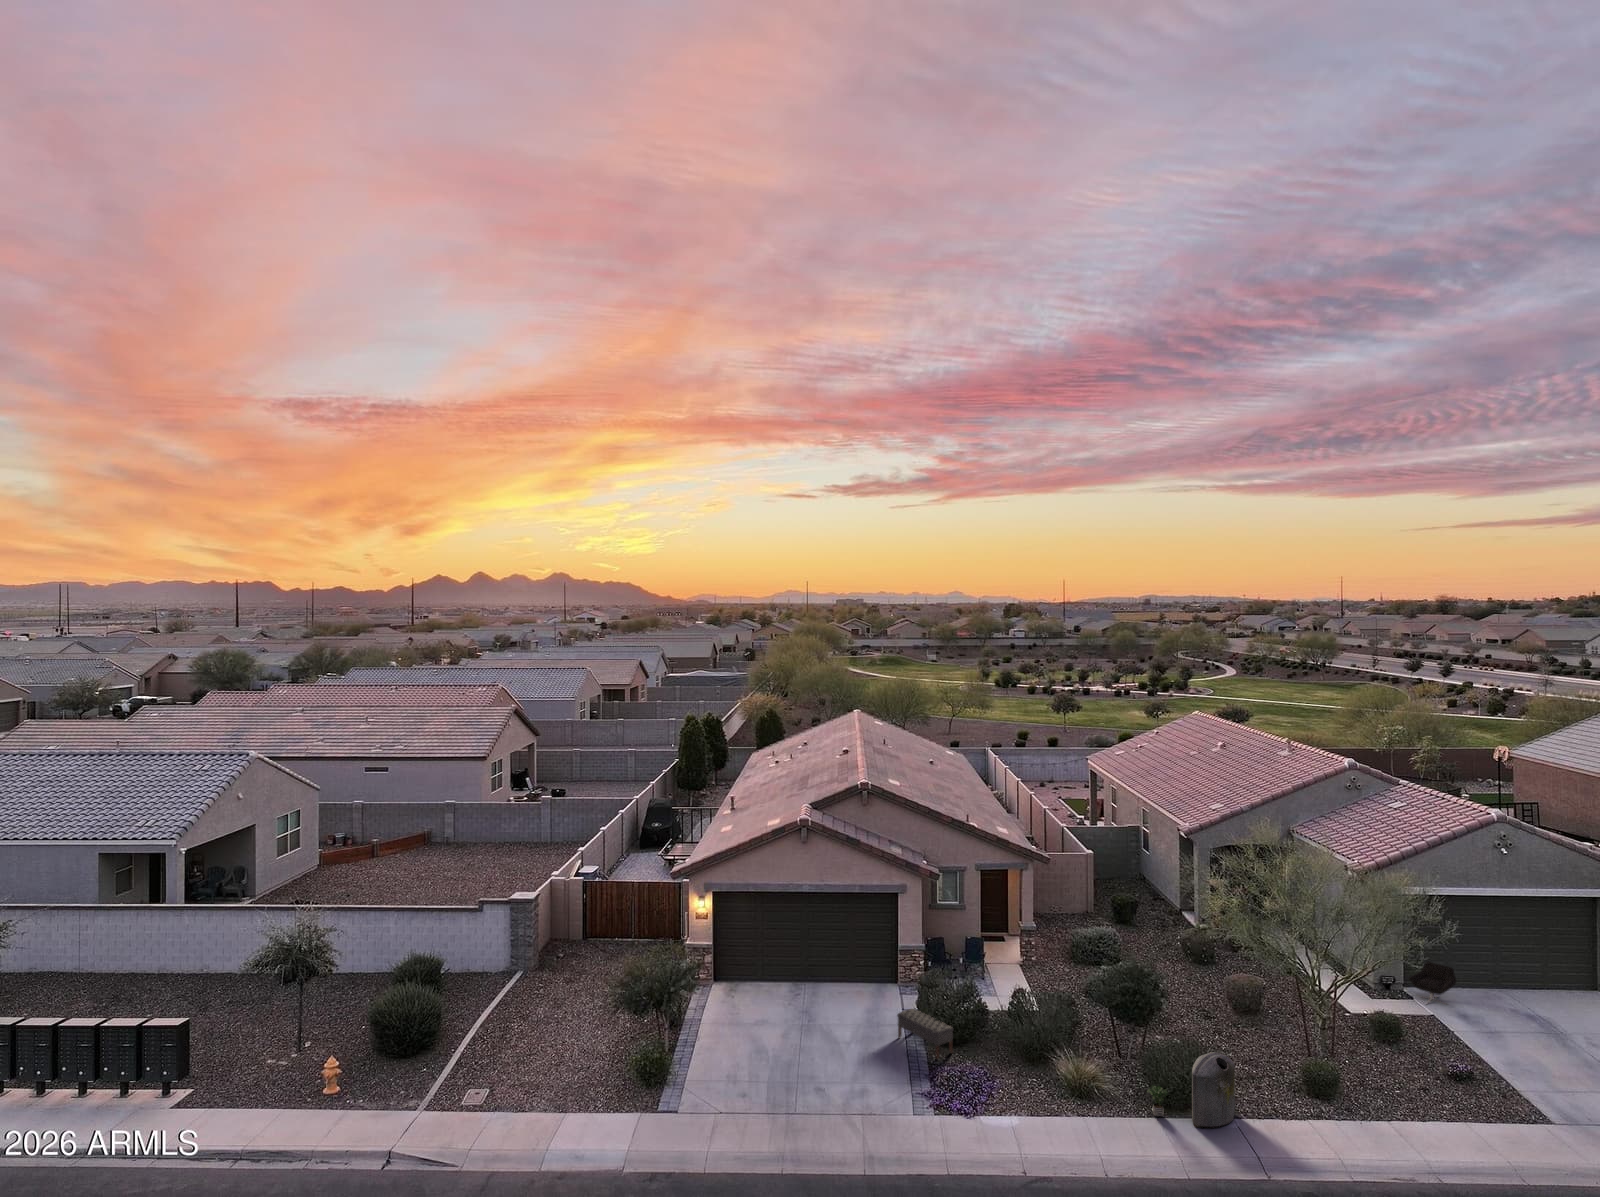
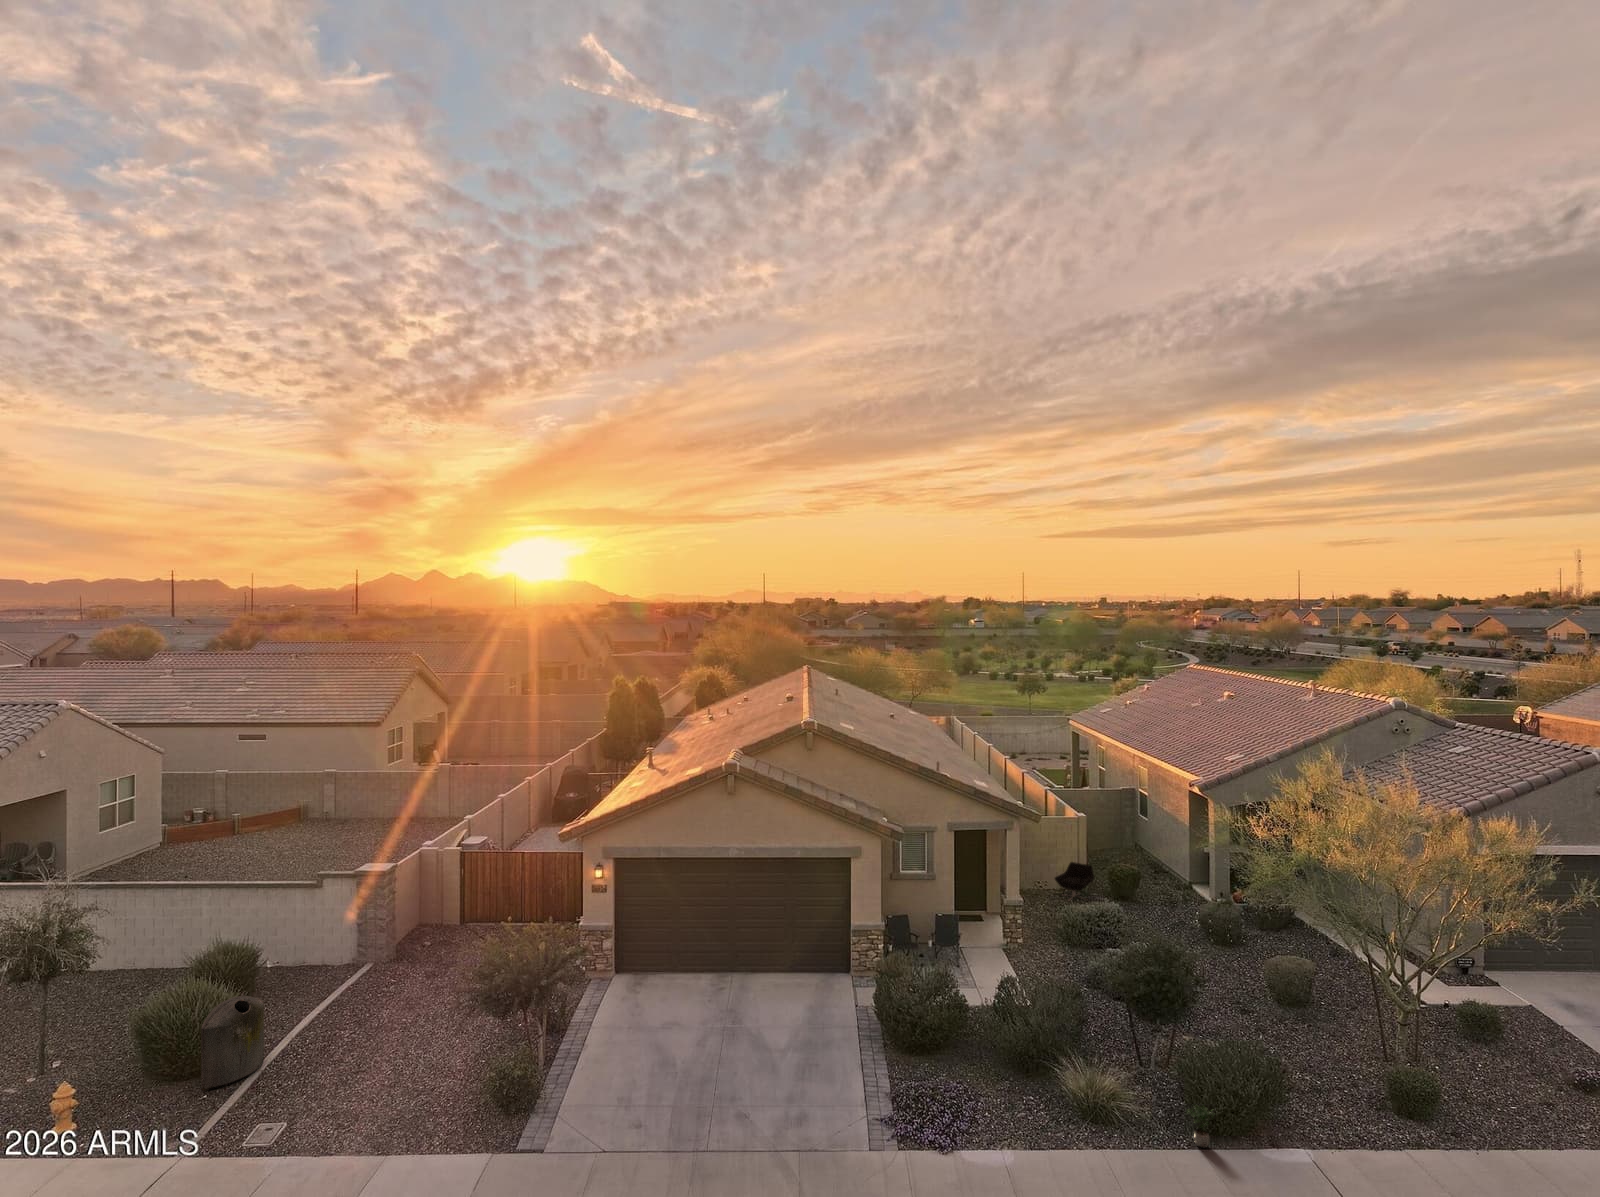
lounge chair: present [1409,962,1456,1003] -> present [1055,862,1094,898]
bench: present [897,1008,953,1058] -> none [849,1004,924,1071]
trash can: present [1192,1052,1235,1129] -> present [201,996,264,1091]

